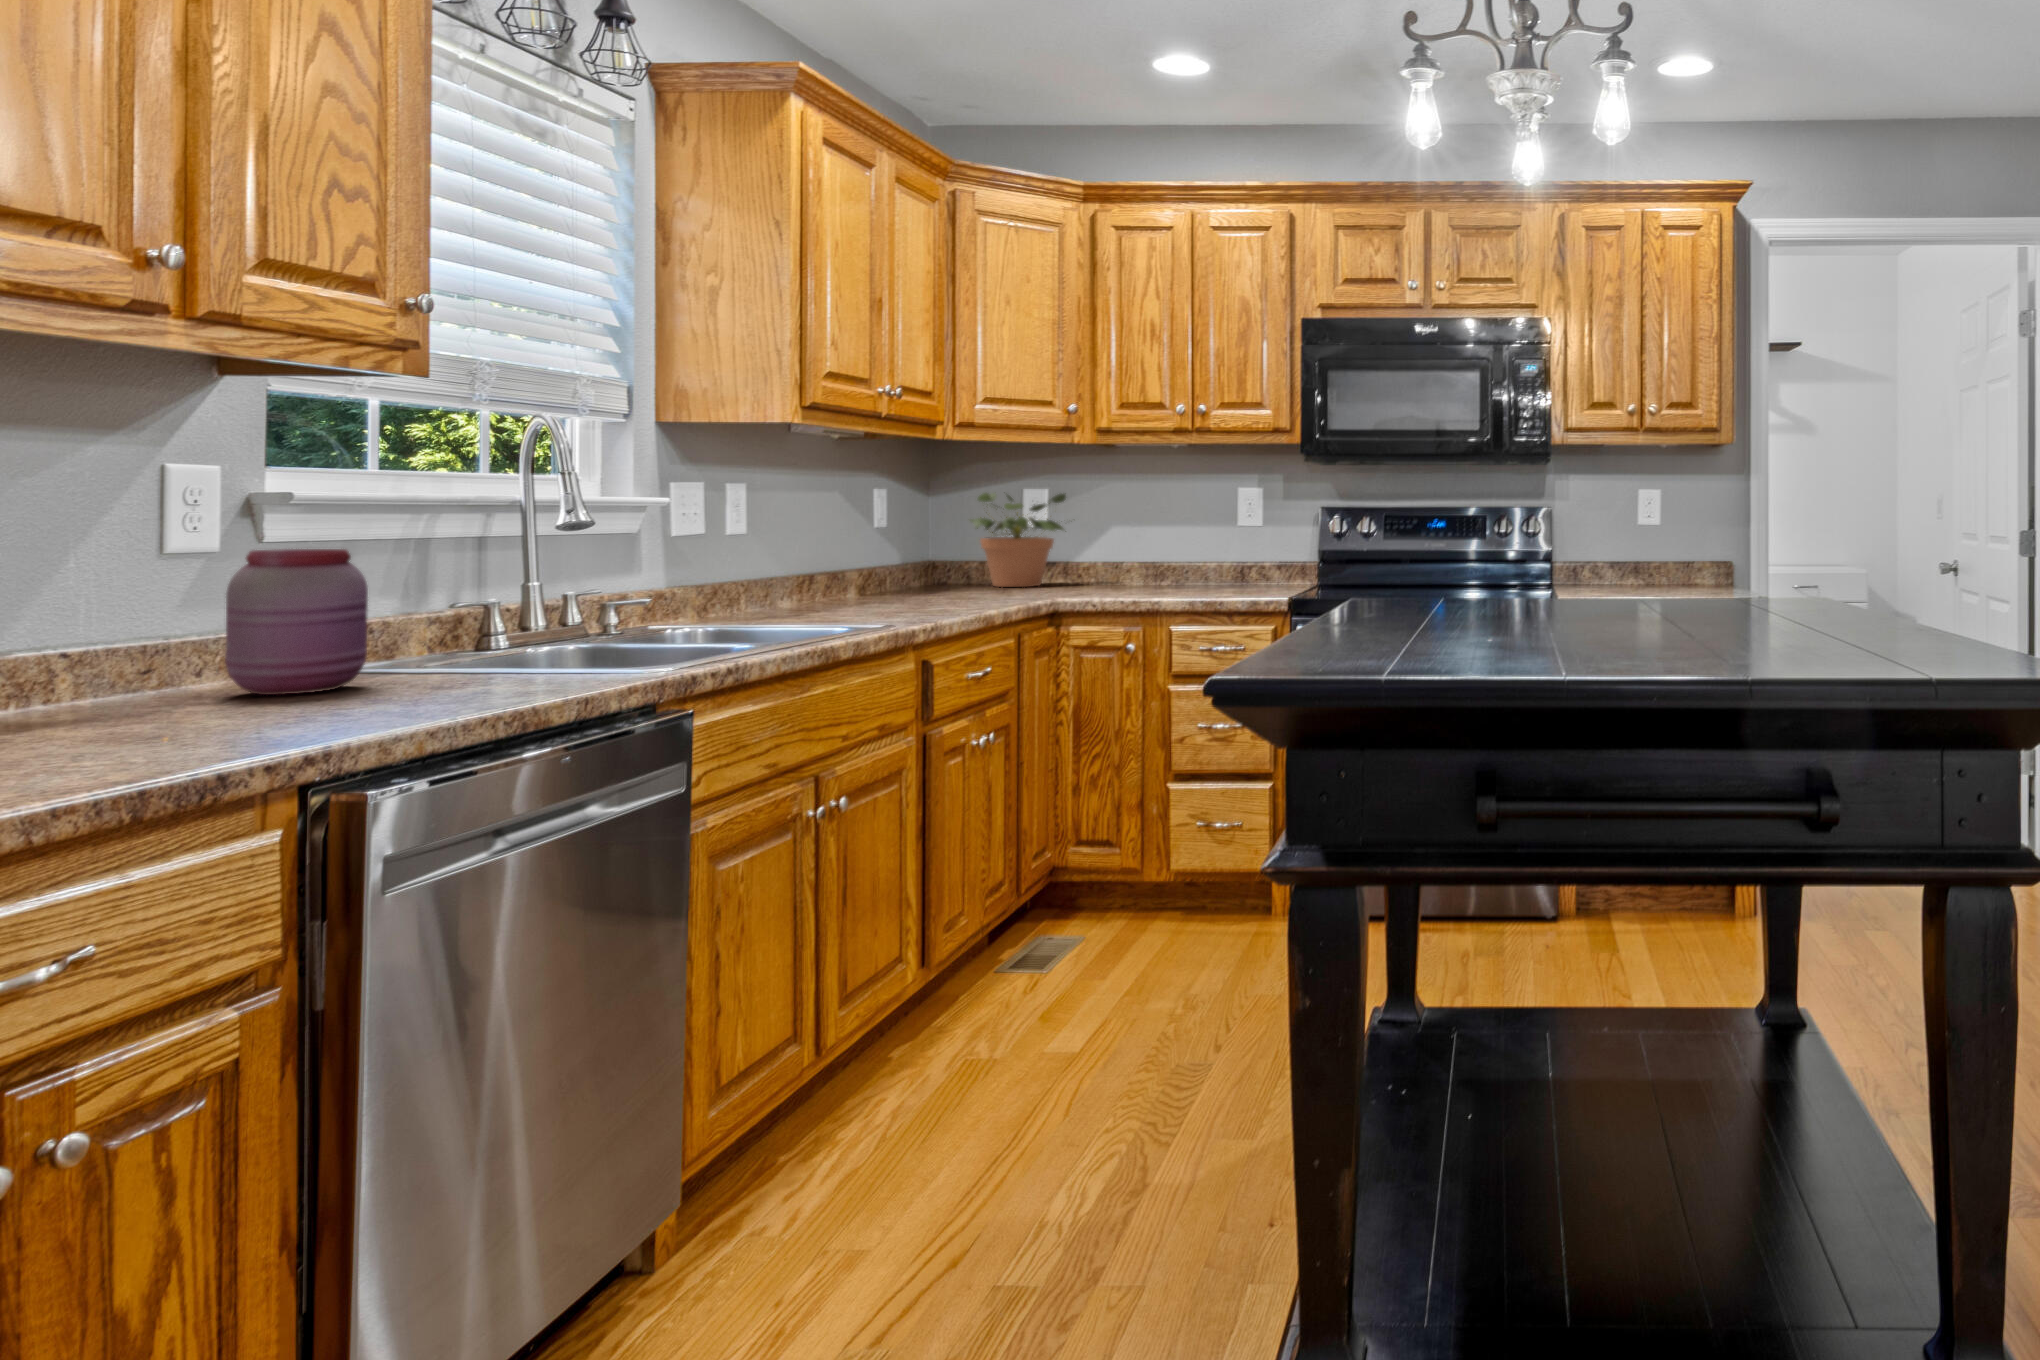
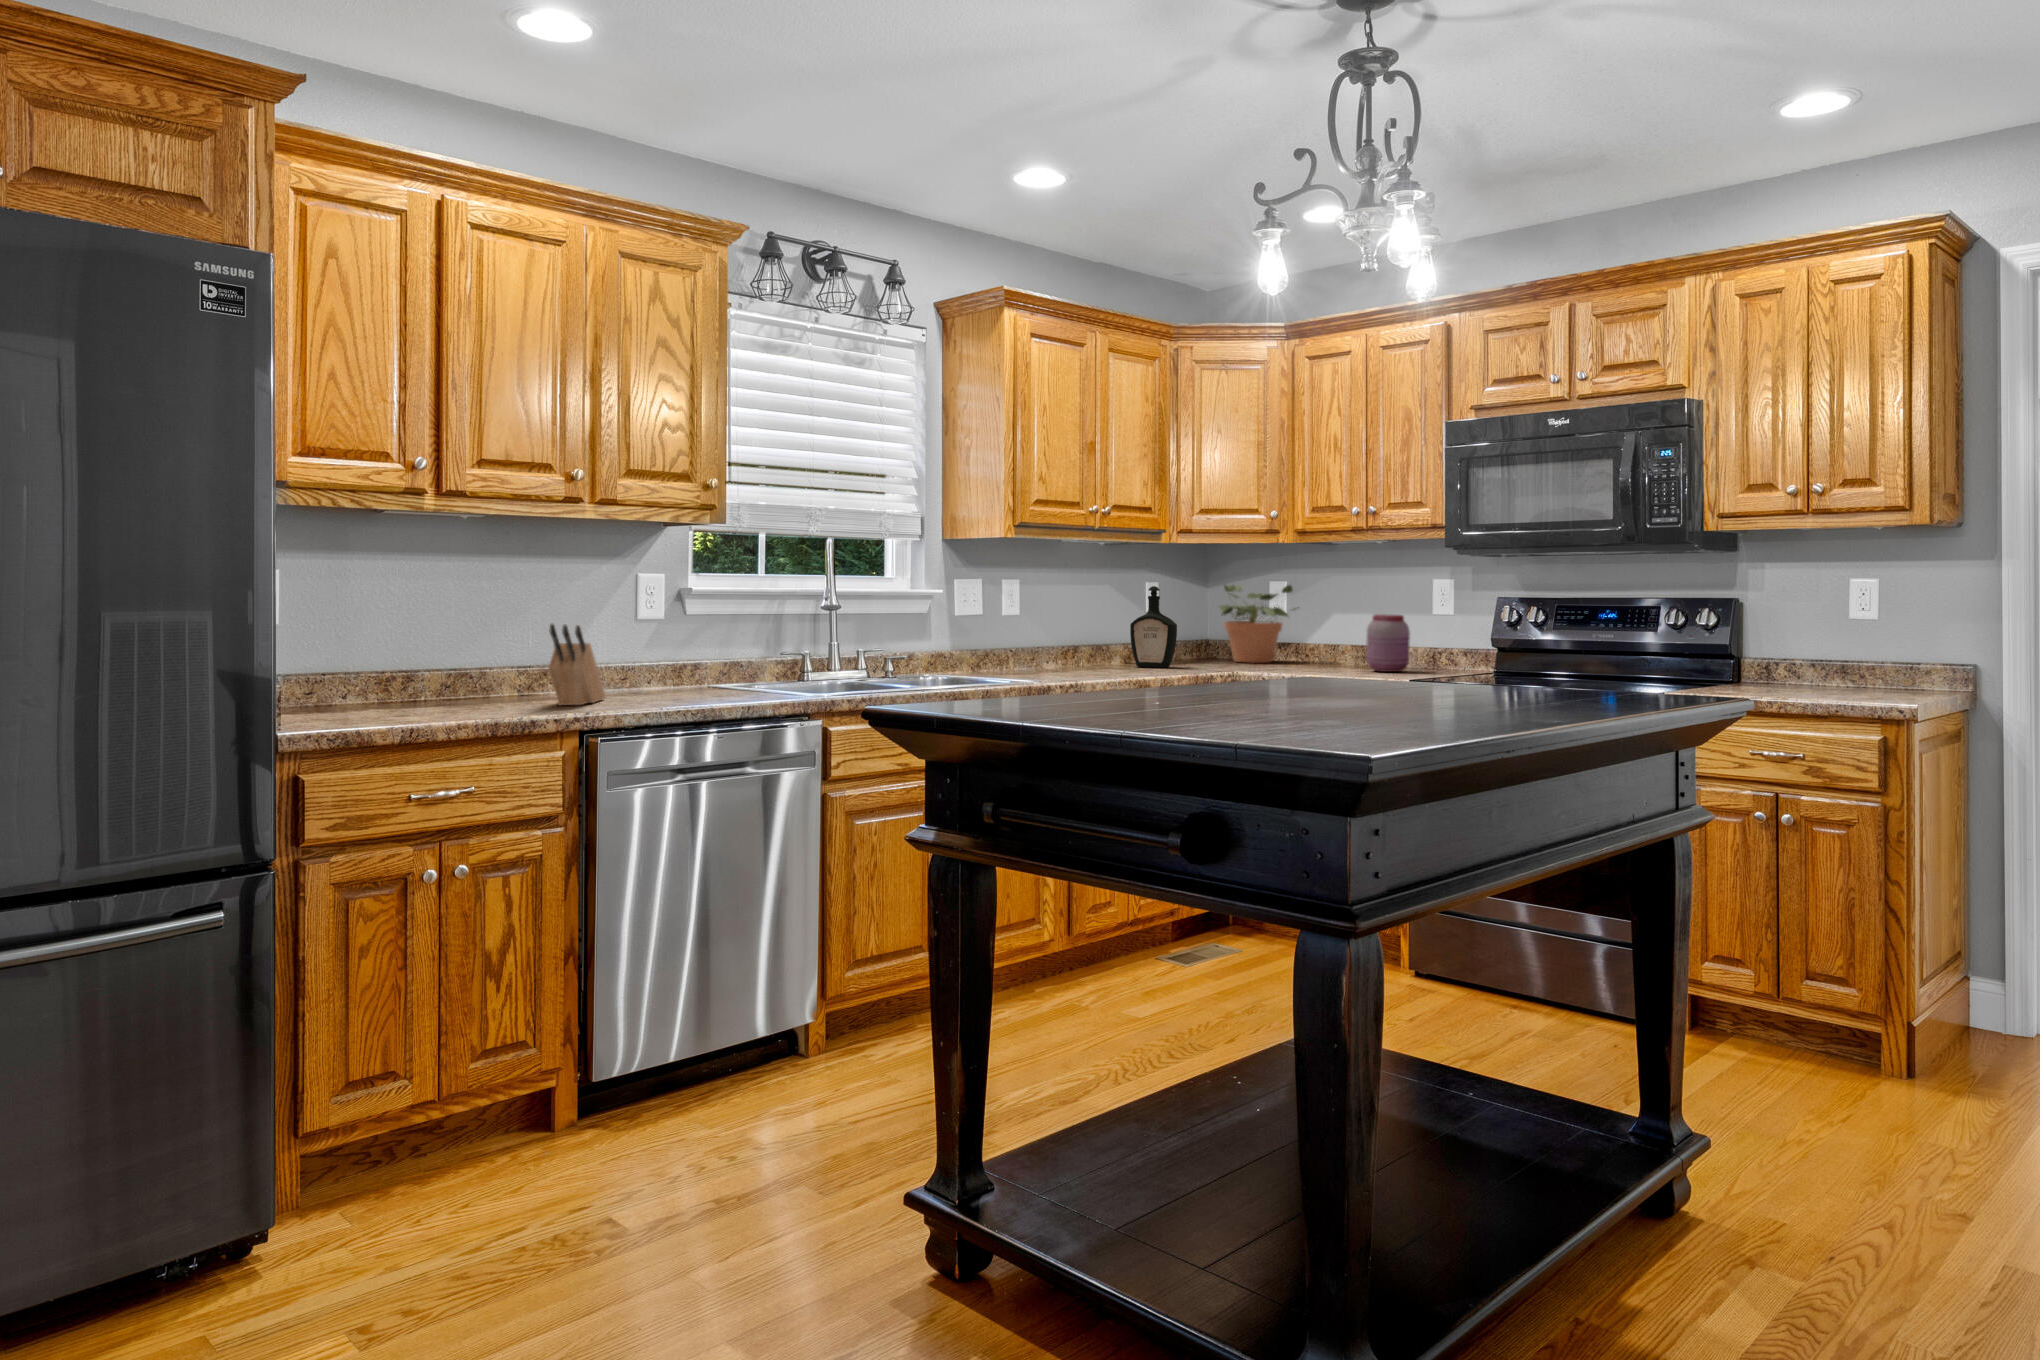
bottle: none [901,494,966,598] -> present [1130,586,1177,668]
jar: present [225,549,368,695] -> present [1366,614,1410,672]
knife block: none [100,561,225,736] -> present [549,624,605,705]

